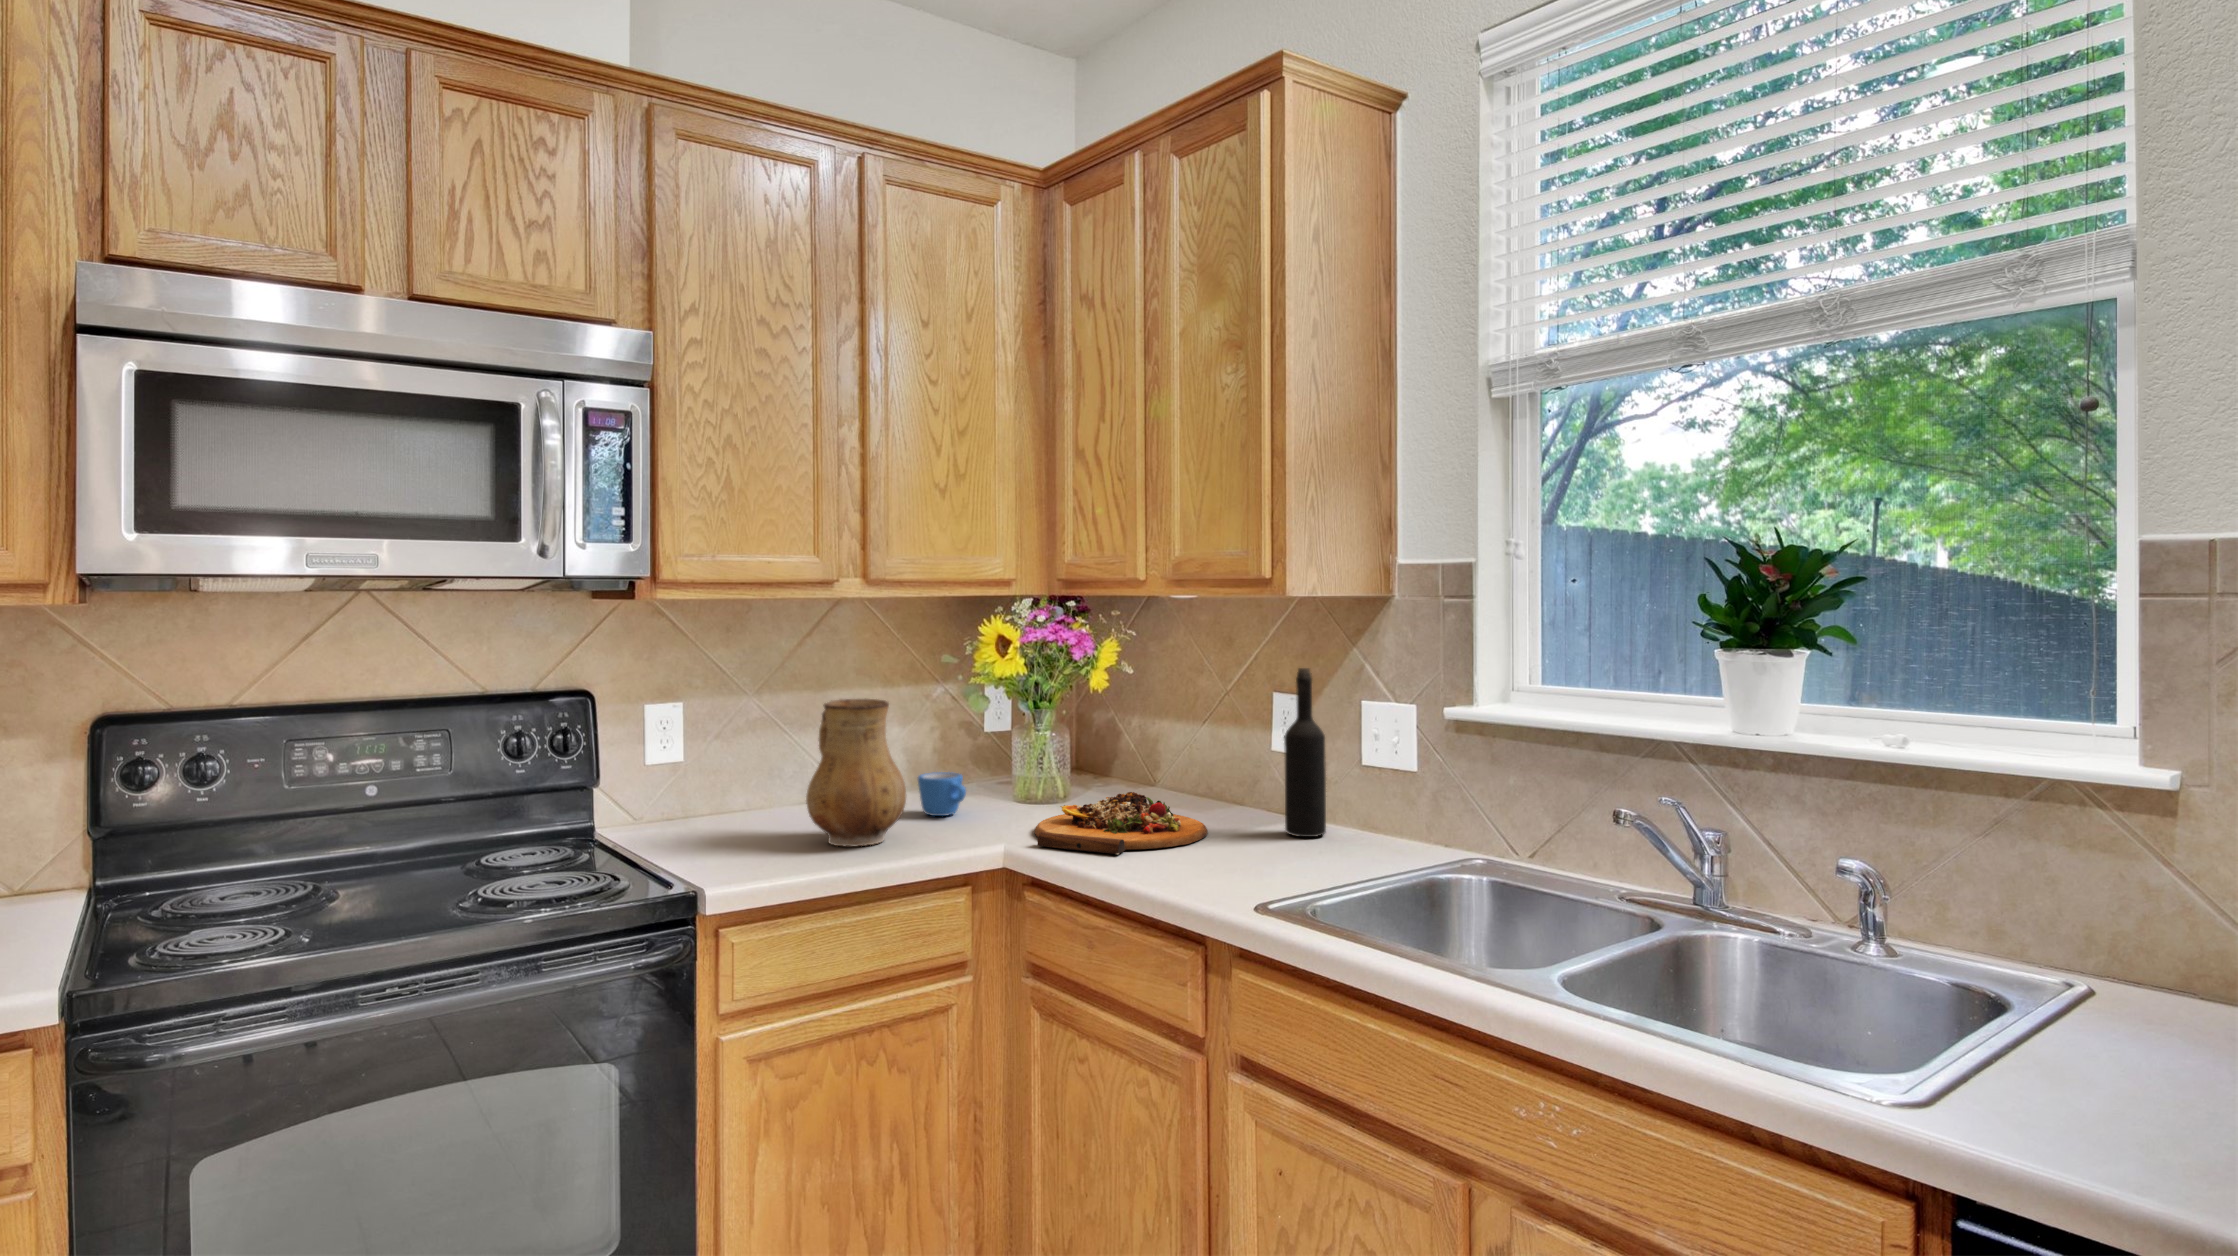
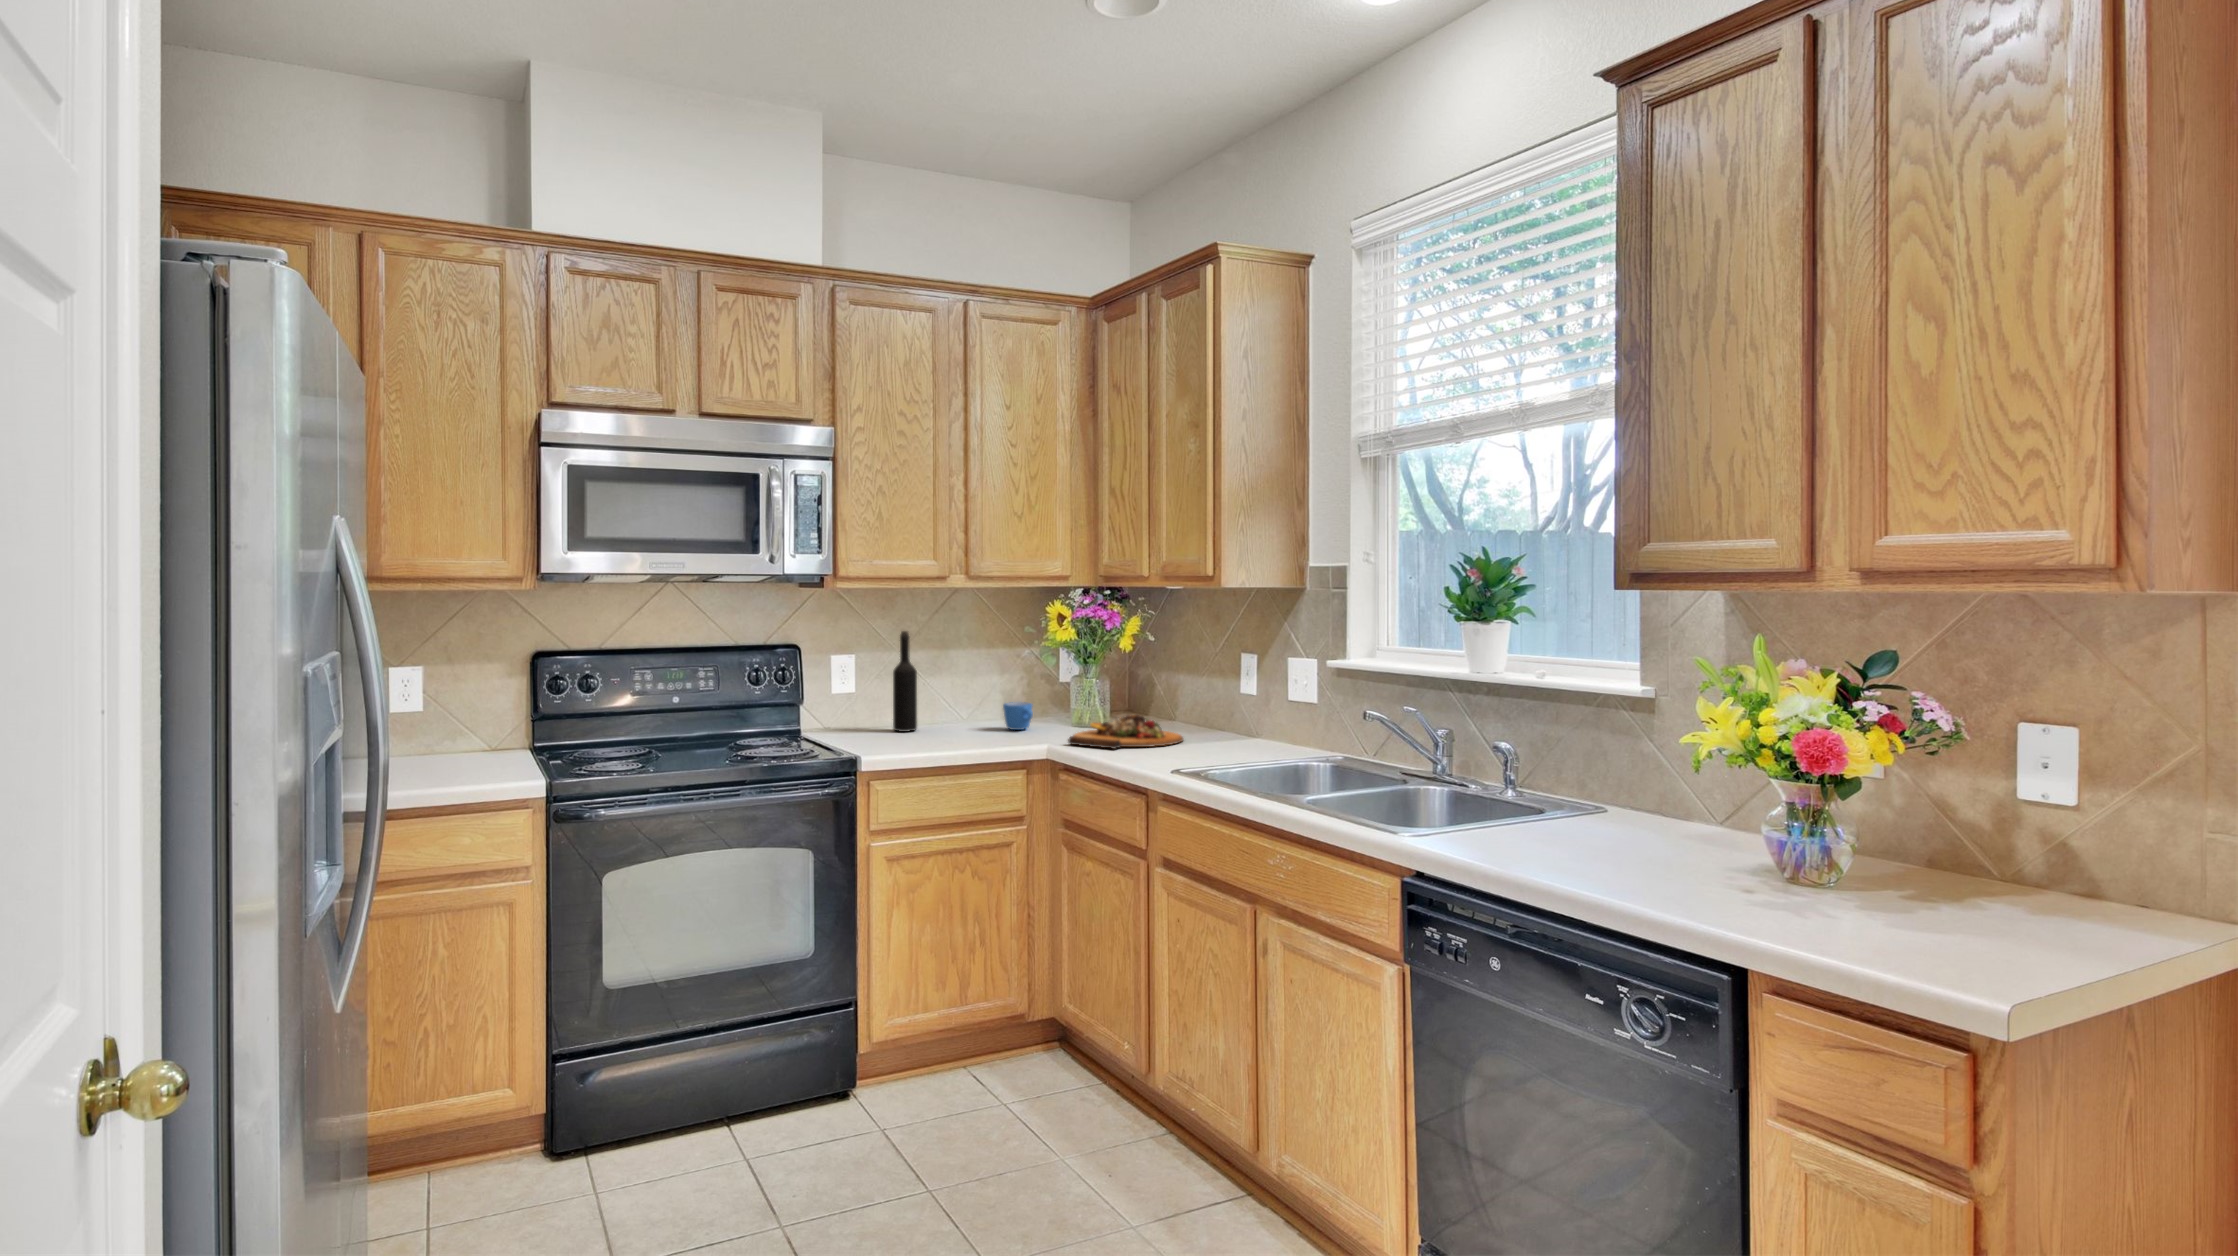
wine bottle: present [1284,668,1326,837] -> present [893,631,917,732]
ceramic pitcher: present [806,699,906,846] -> none [927,651,989,742]

